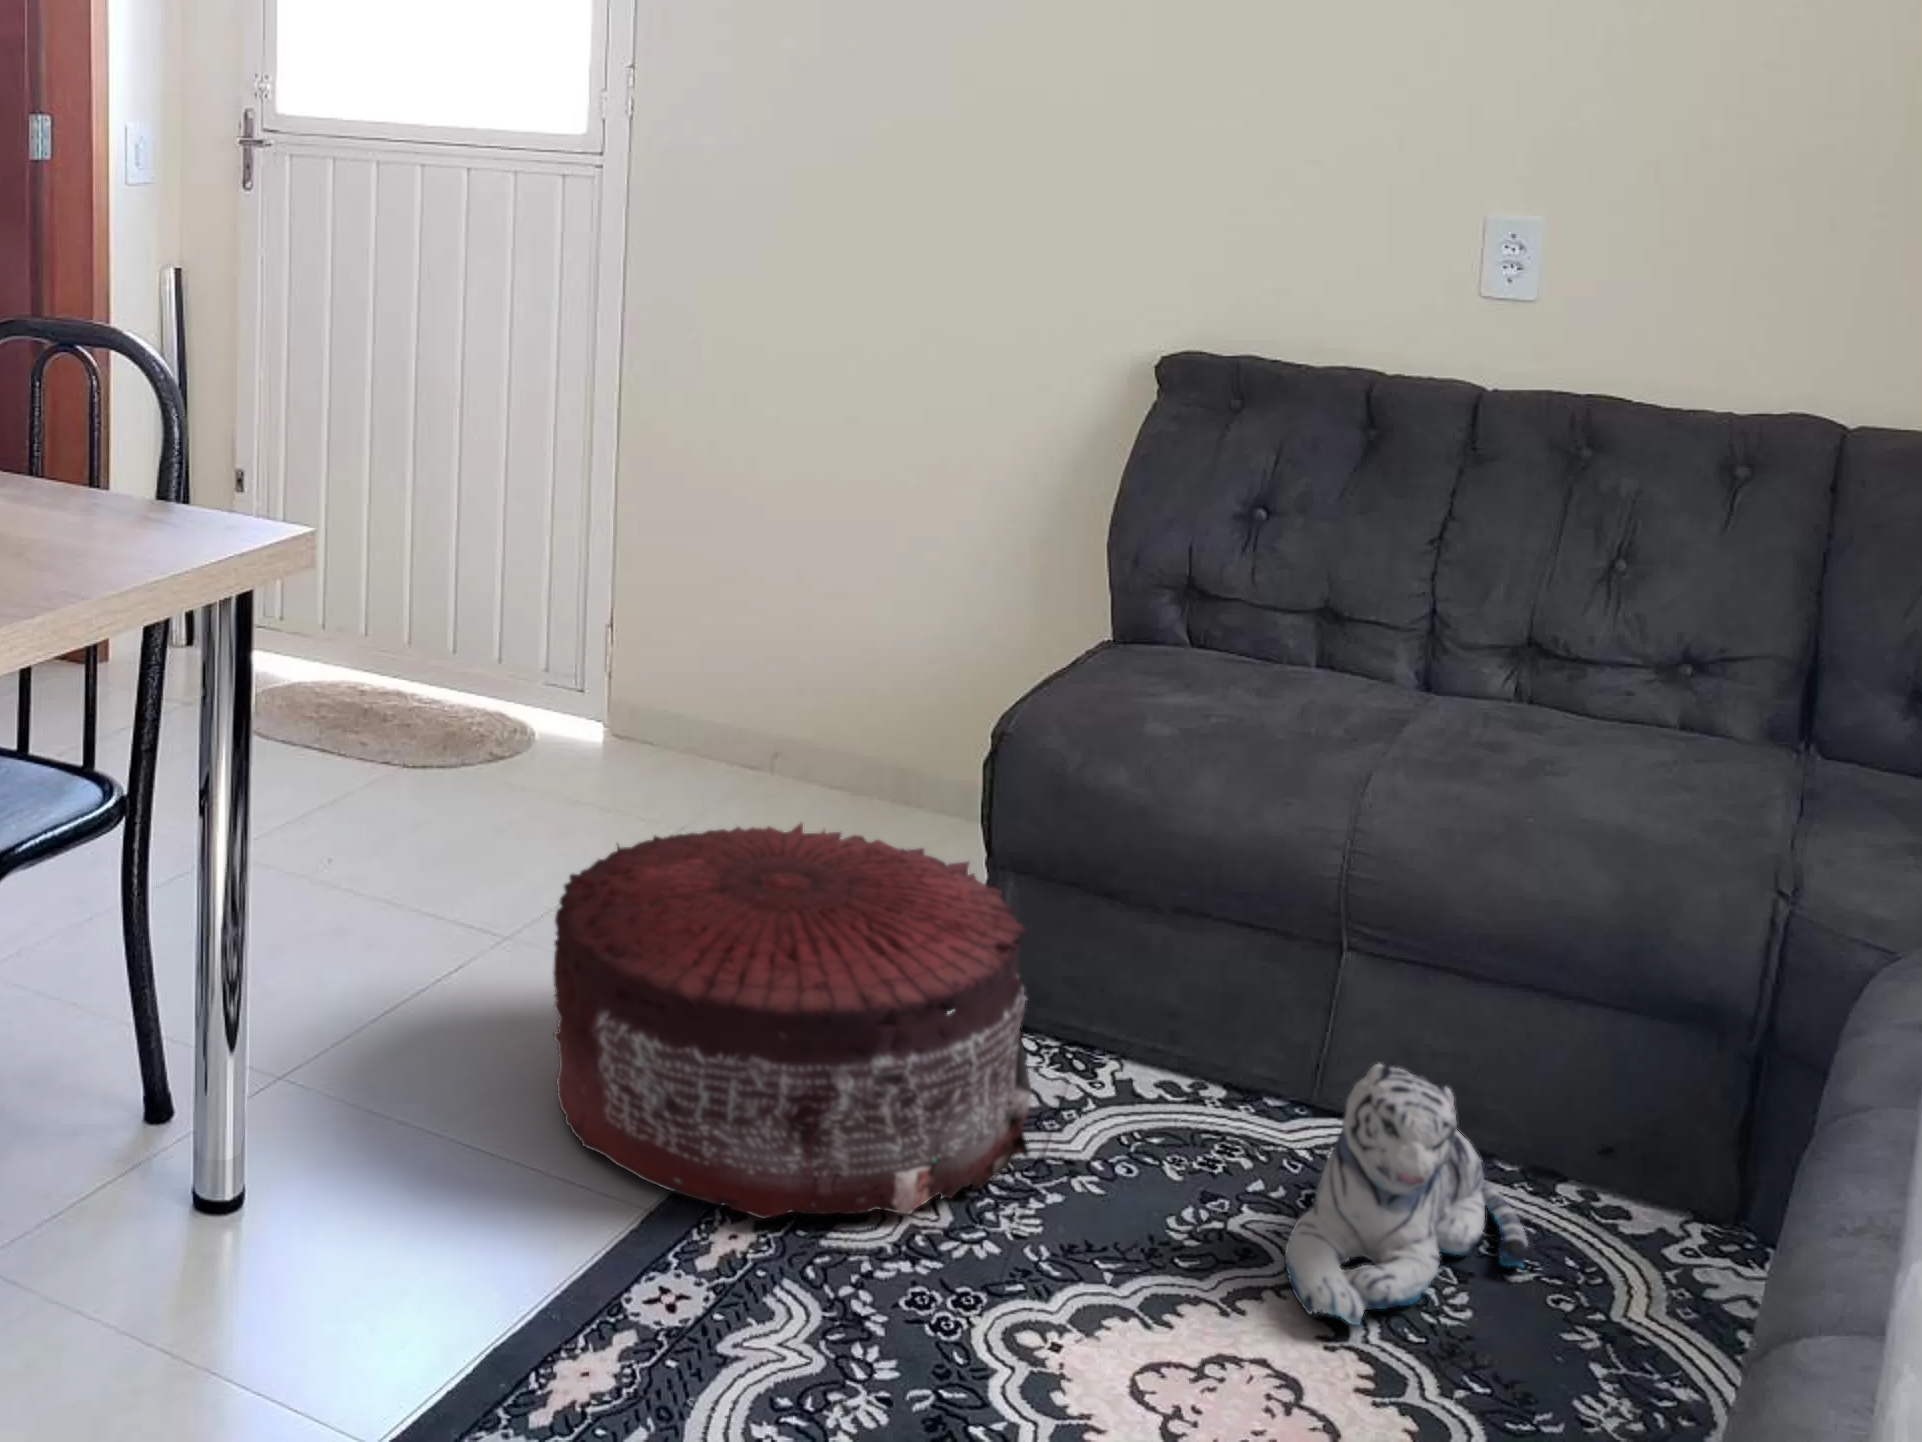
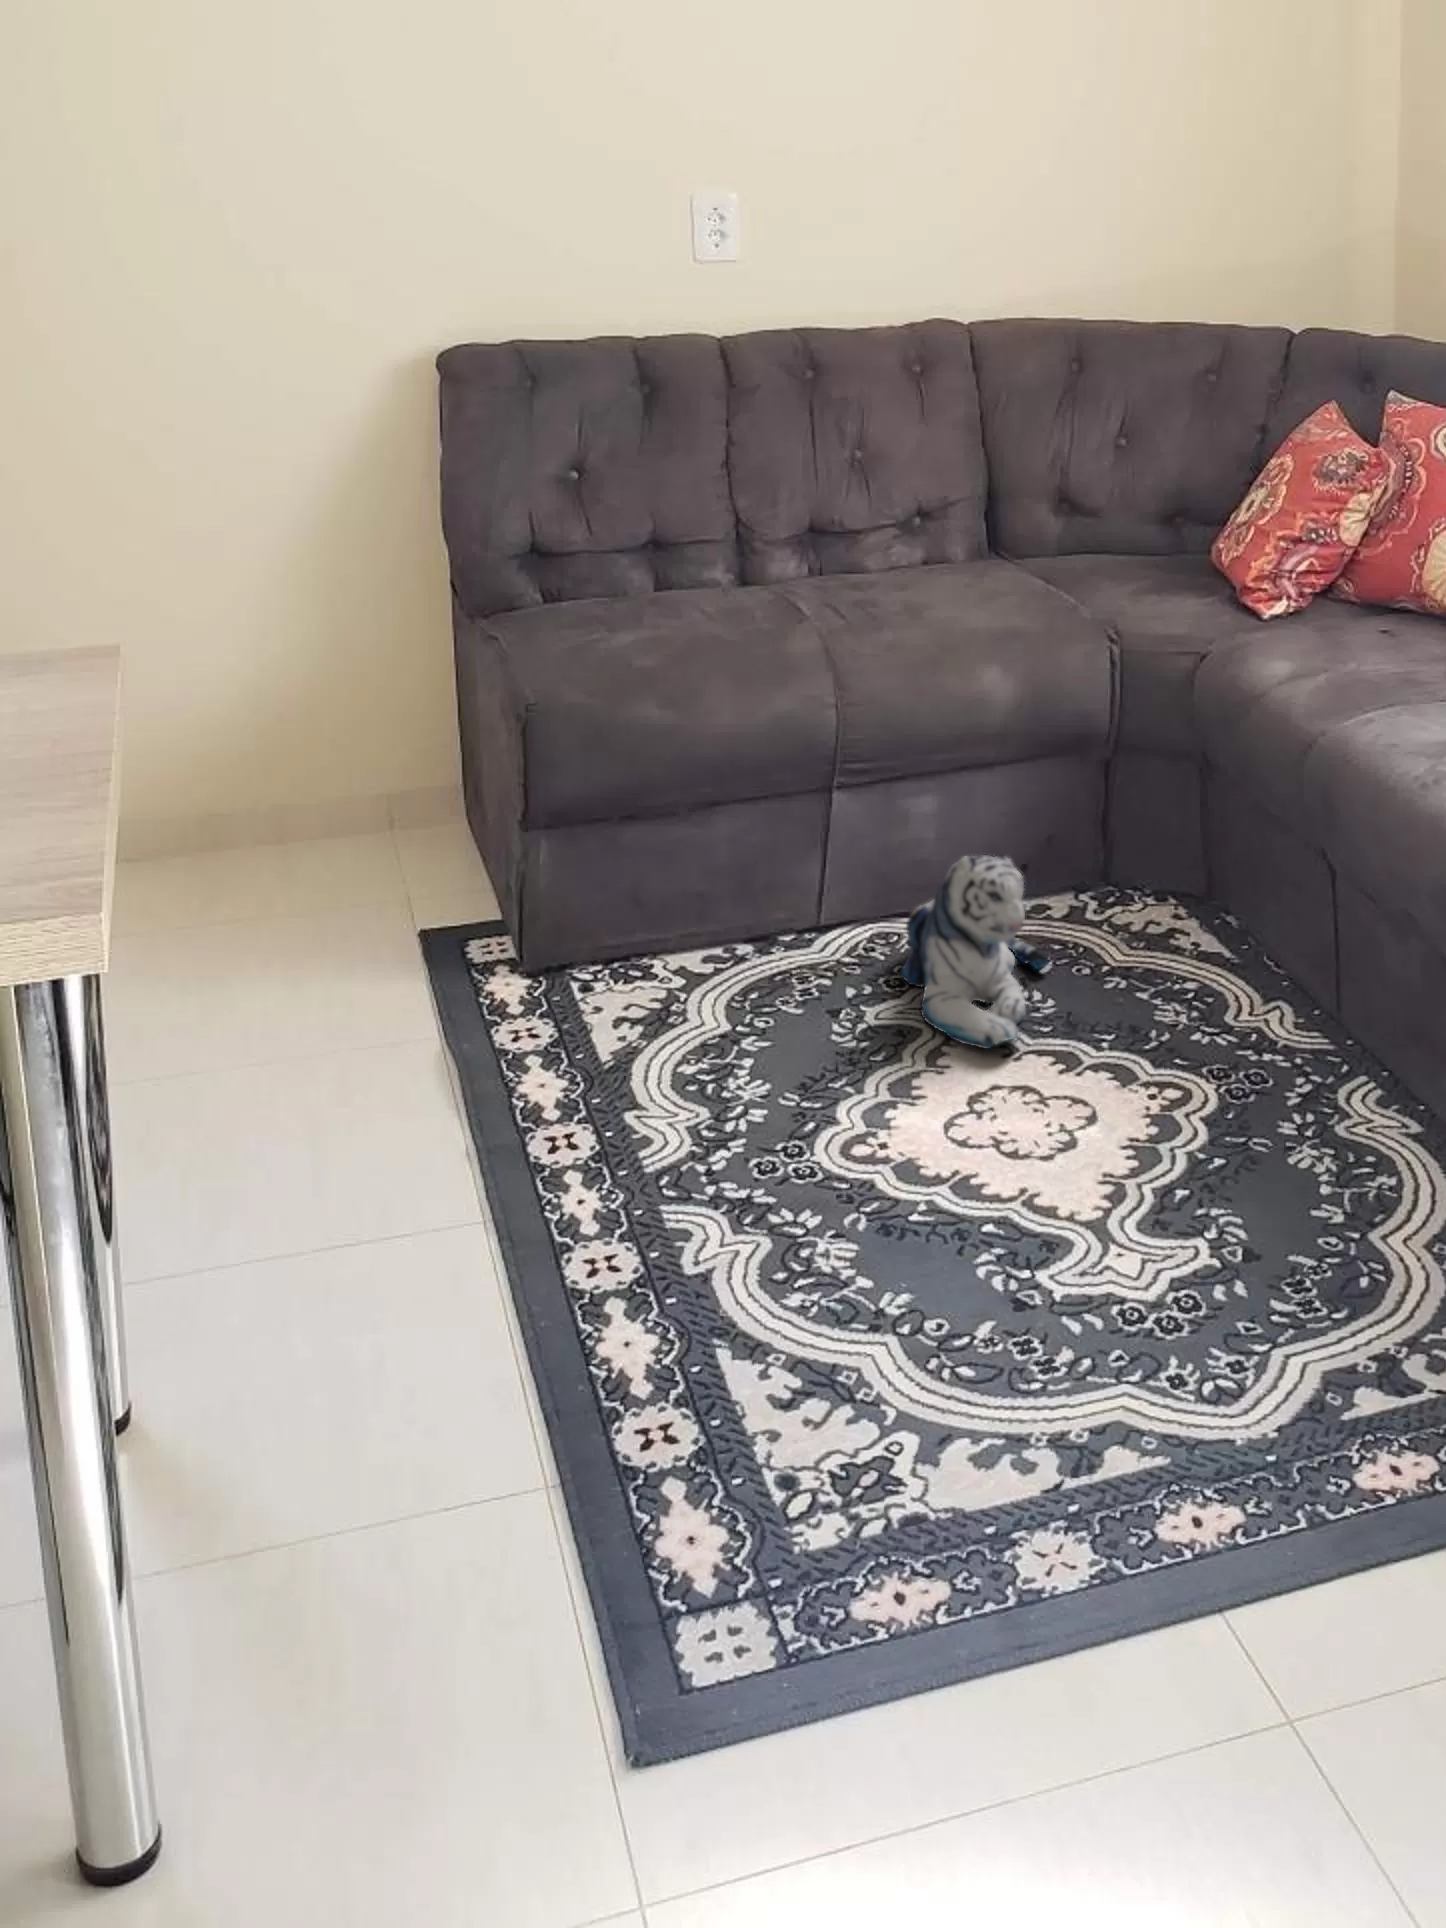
pouf: present [553,823,1032,1219] -> none [244,827,710,1201]

